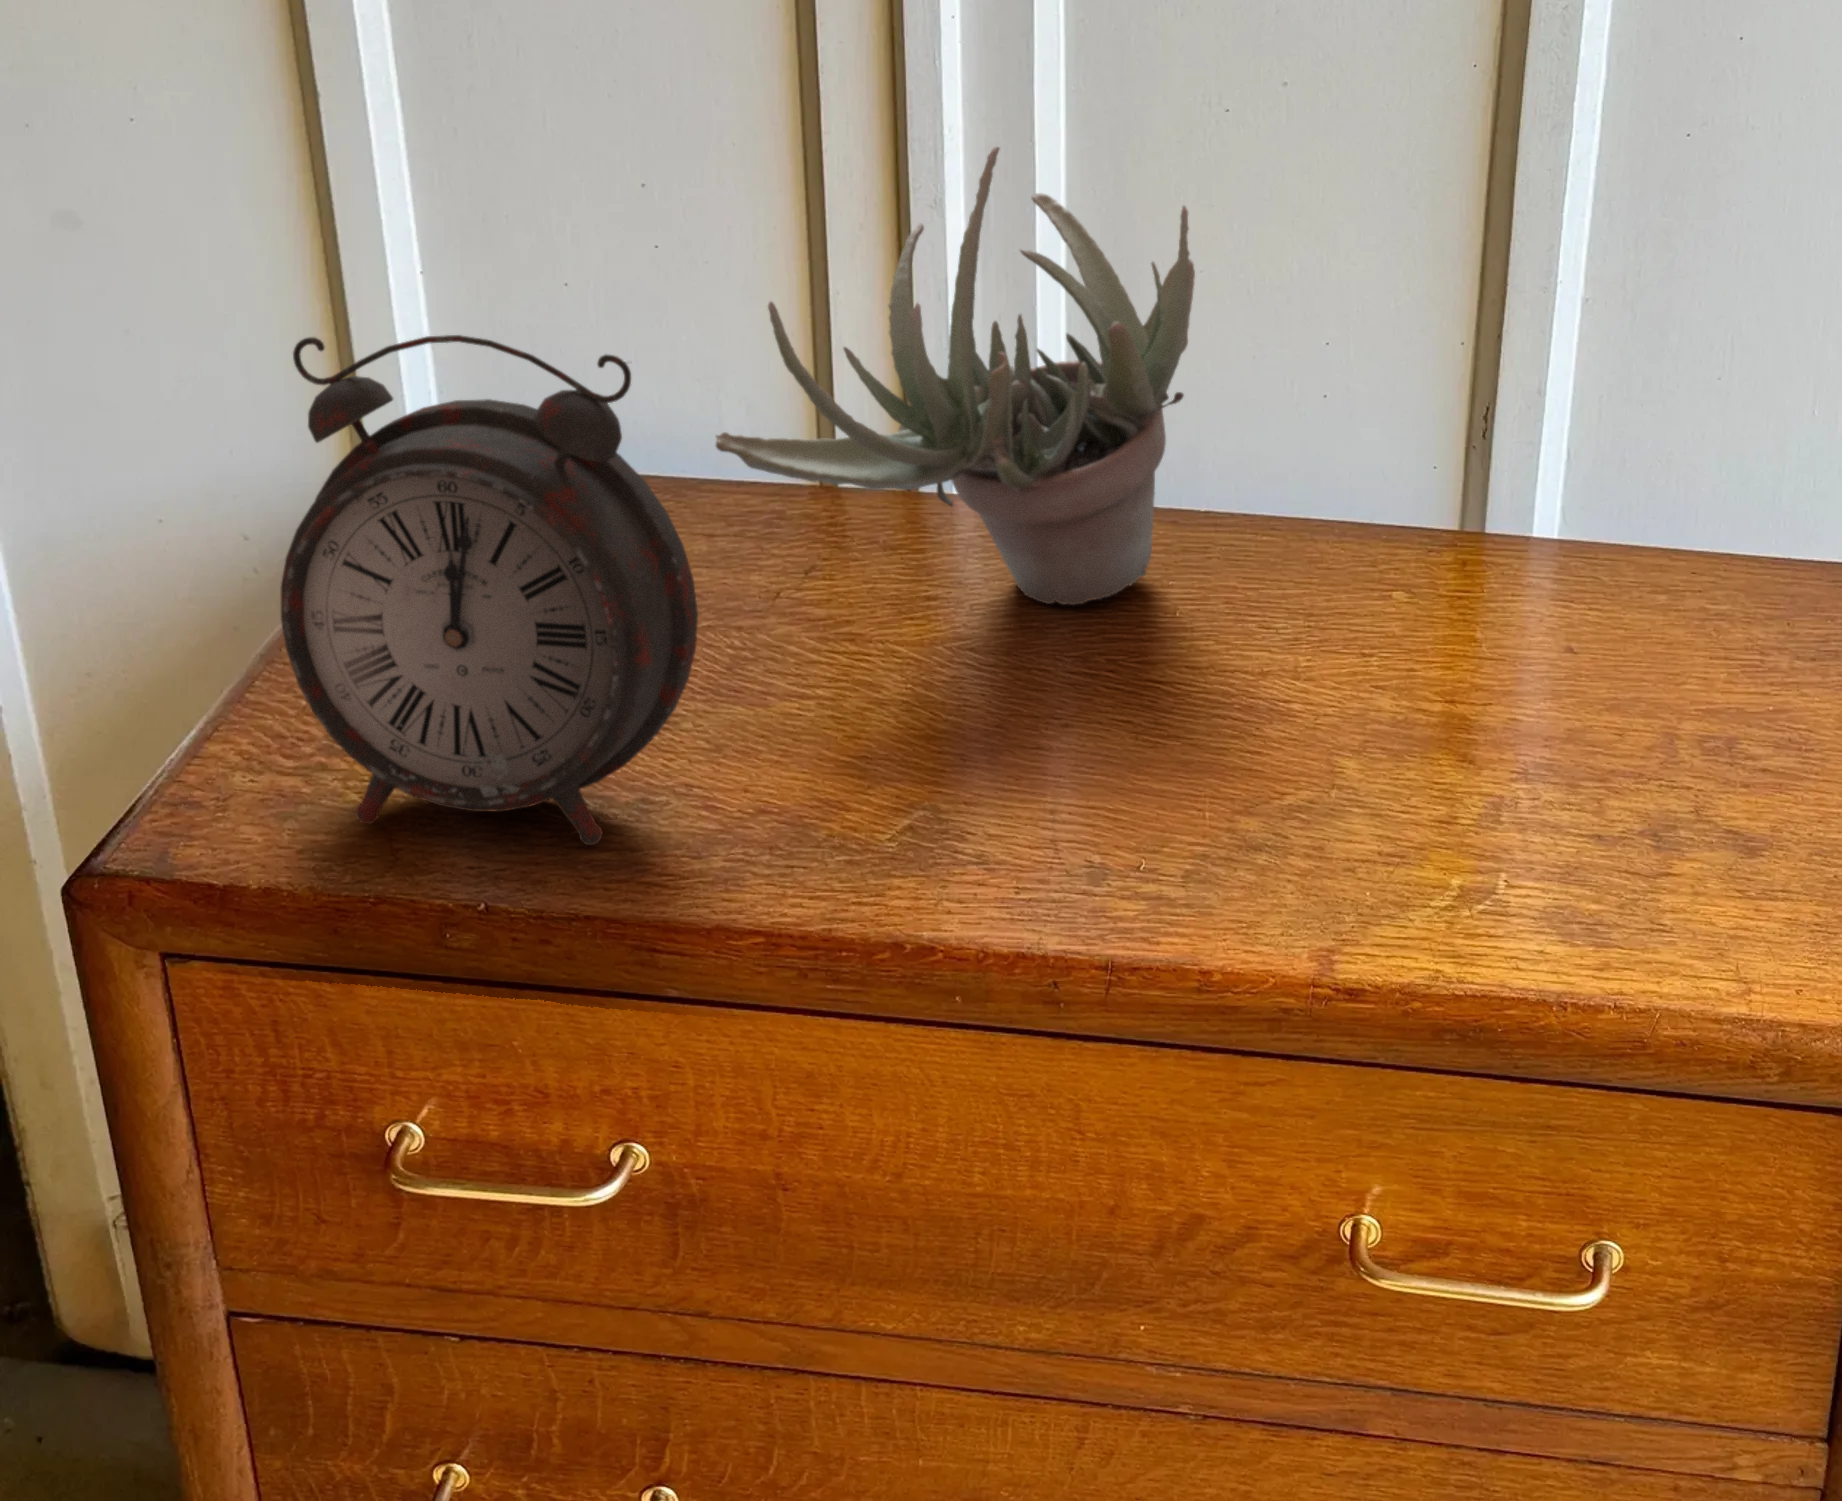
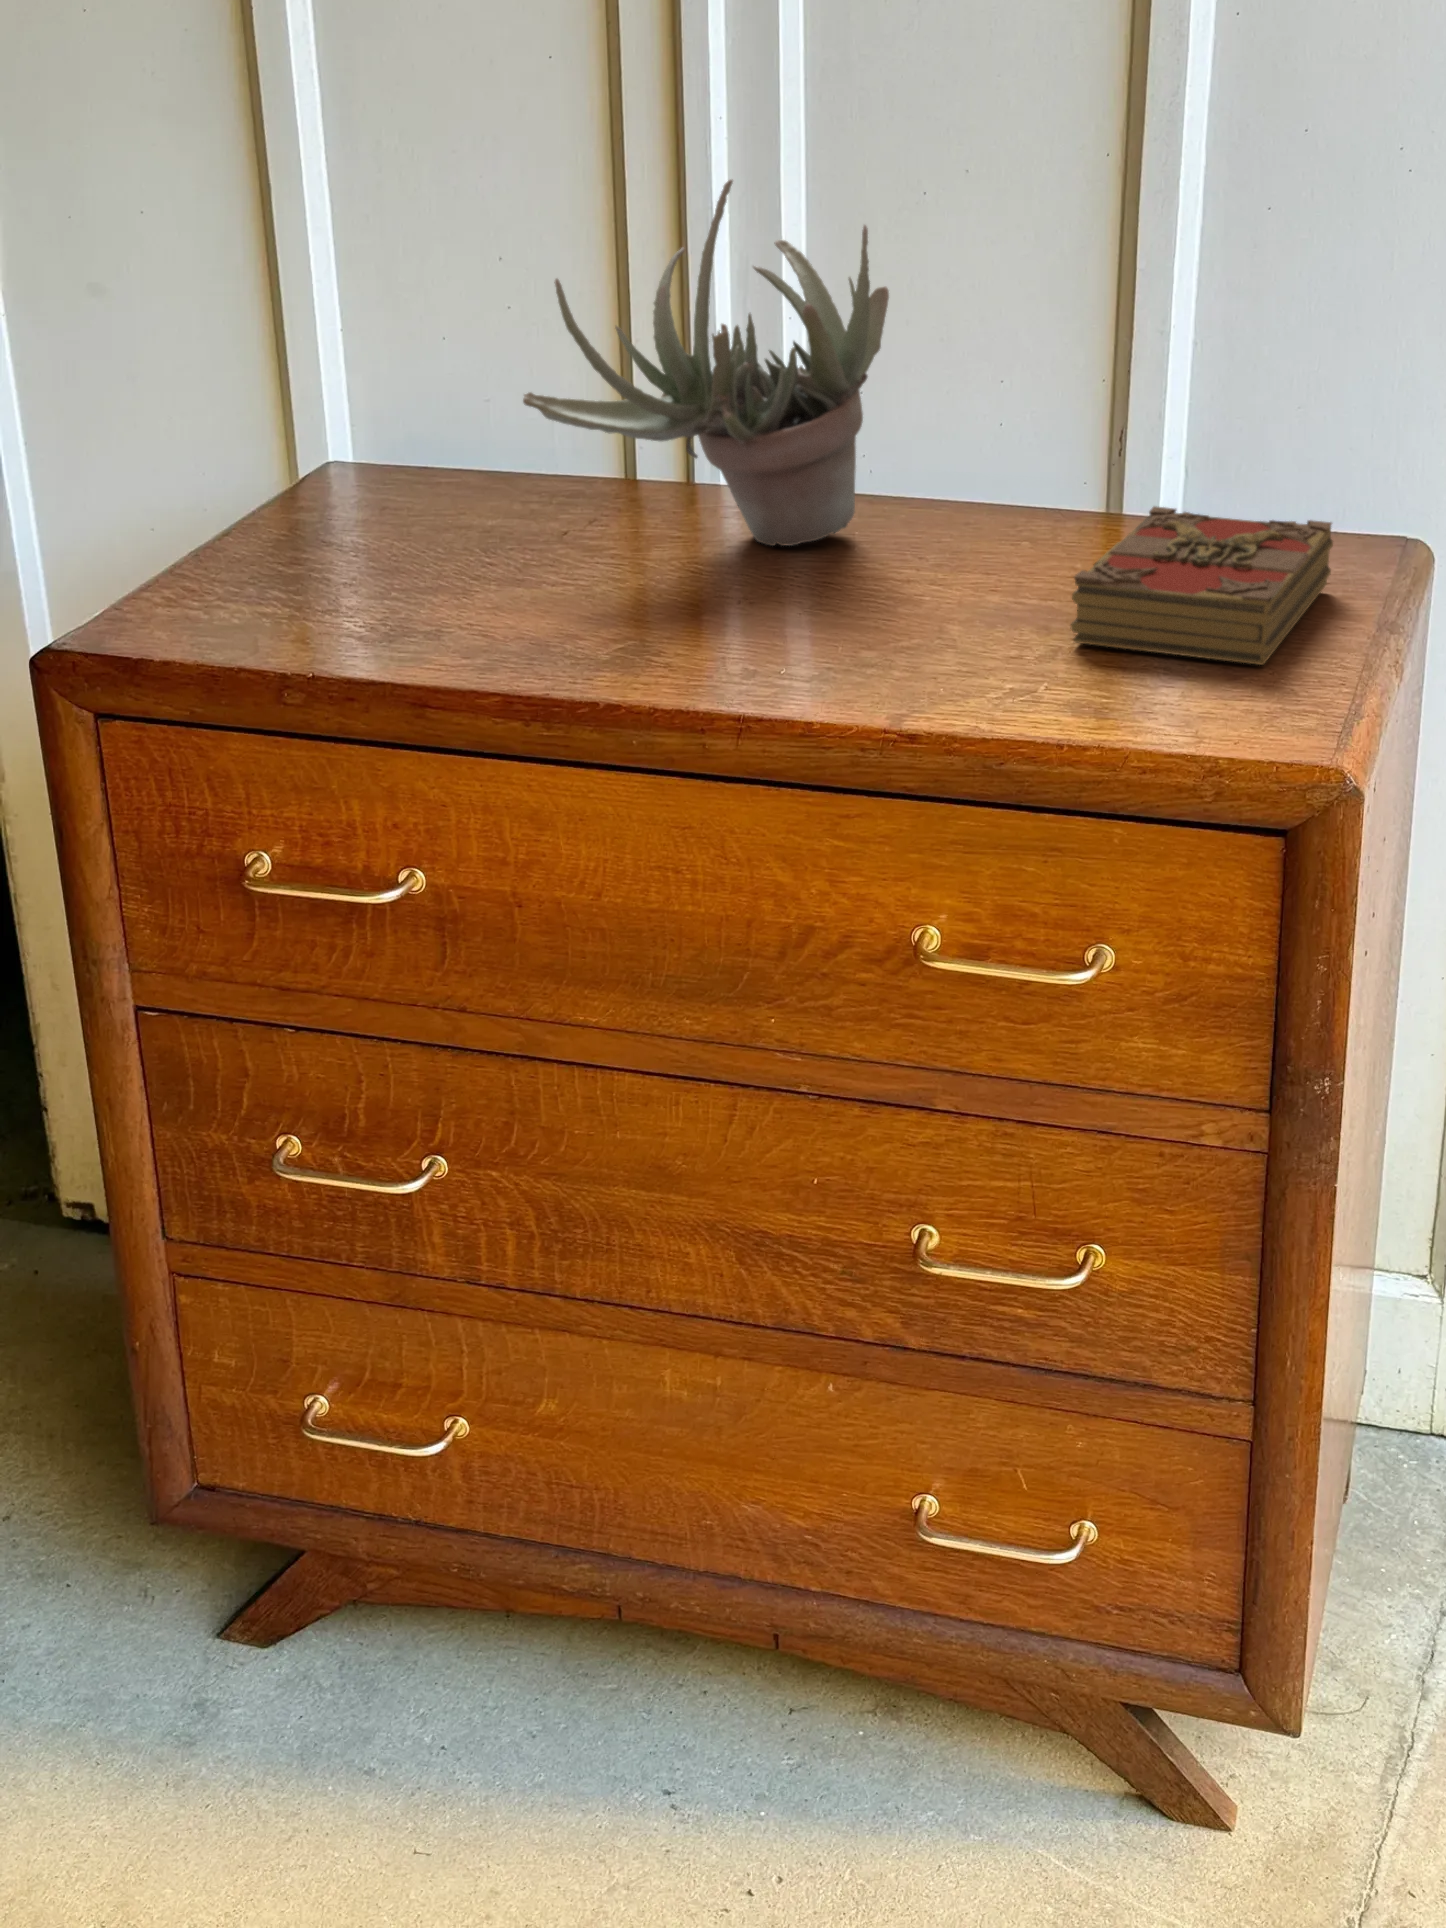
alarm clock: present [281,335,698,845] -> none [192,268,484,647]
book: none [1508,551,1811,823] -> present [1071,506,1333,665]

